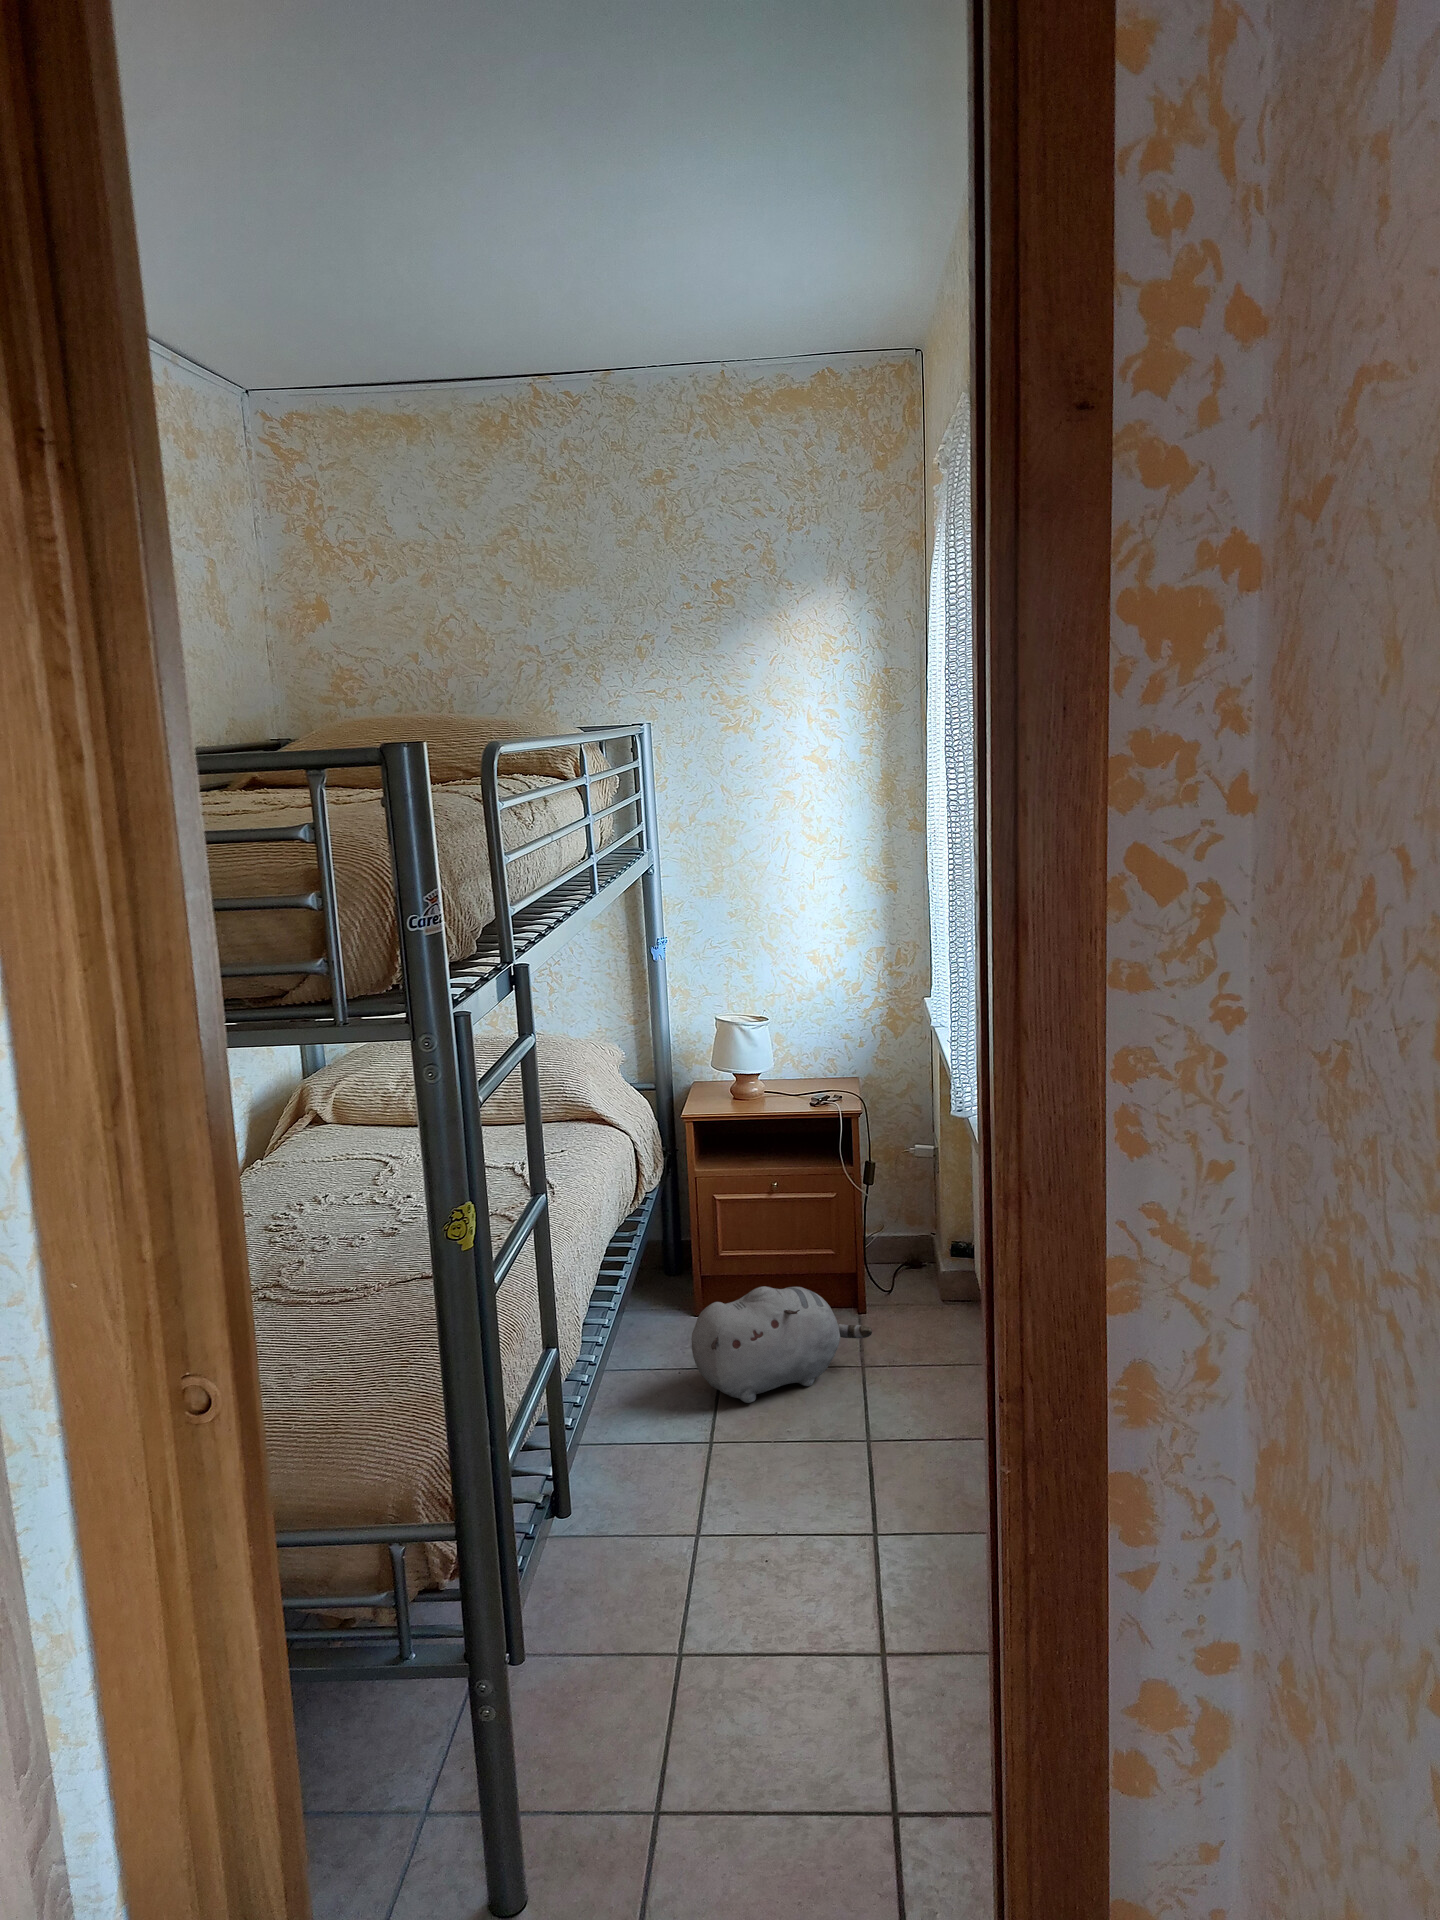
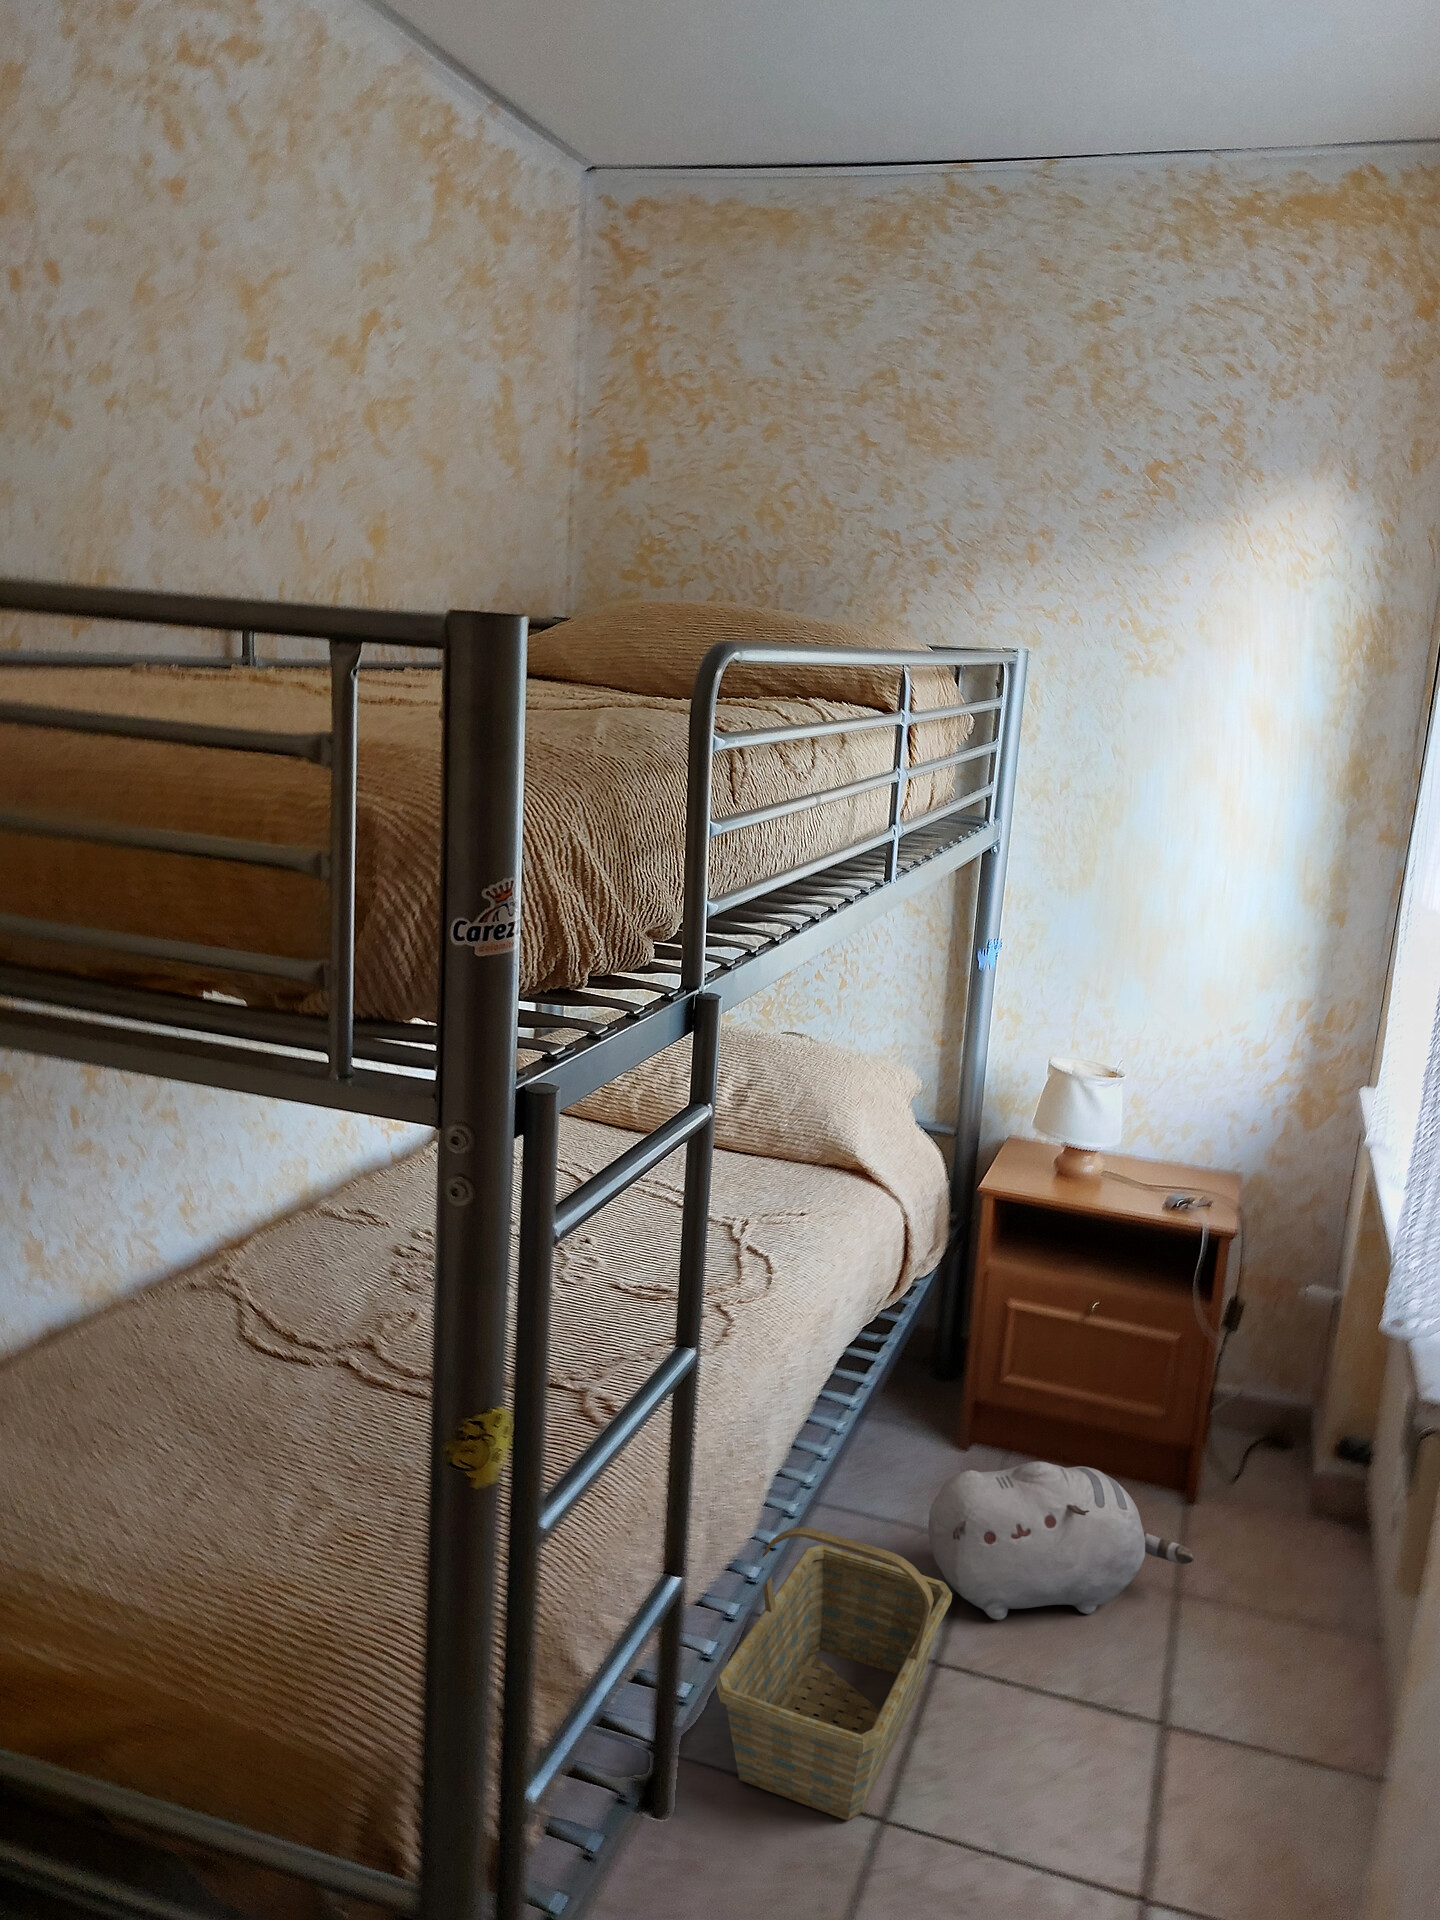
basket: none [575,1350,720,1534] -> present [716,1527,952,1821]

